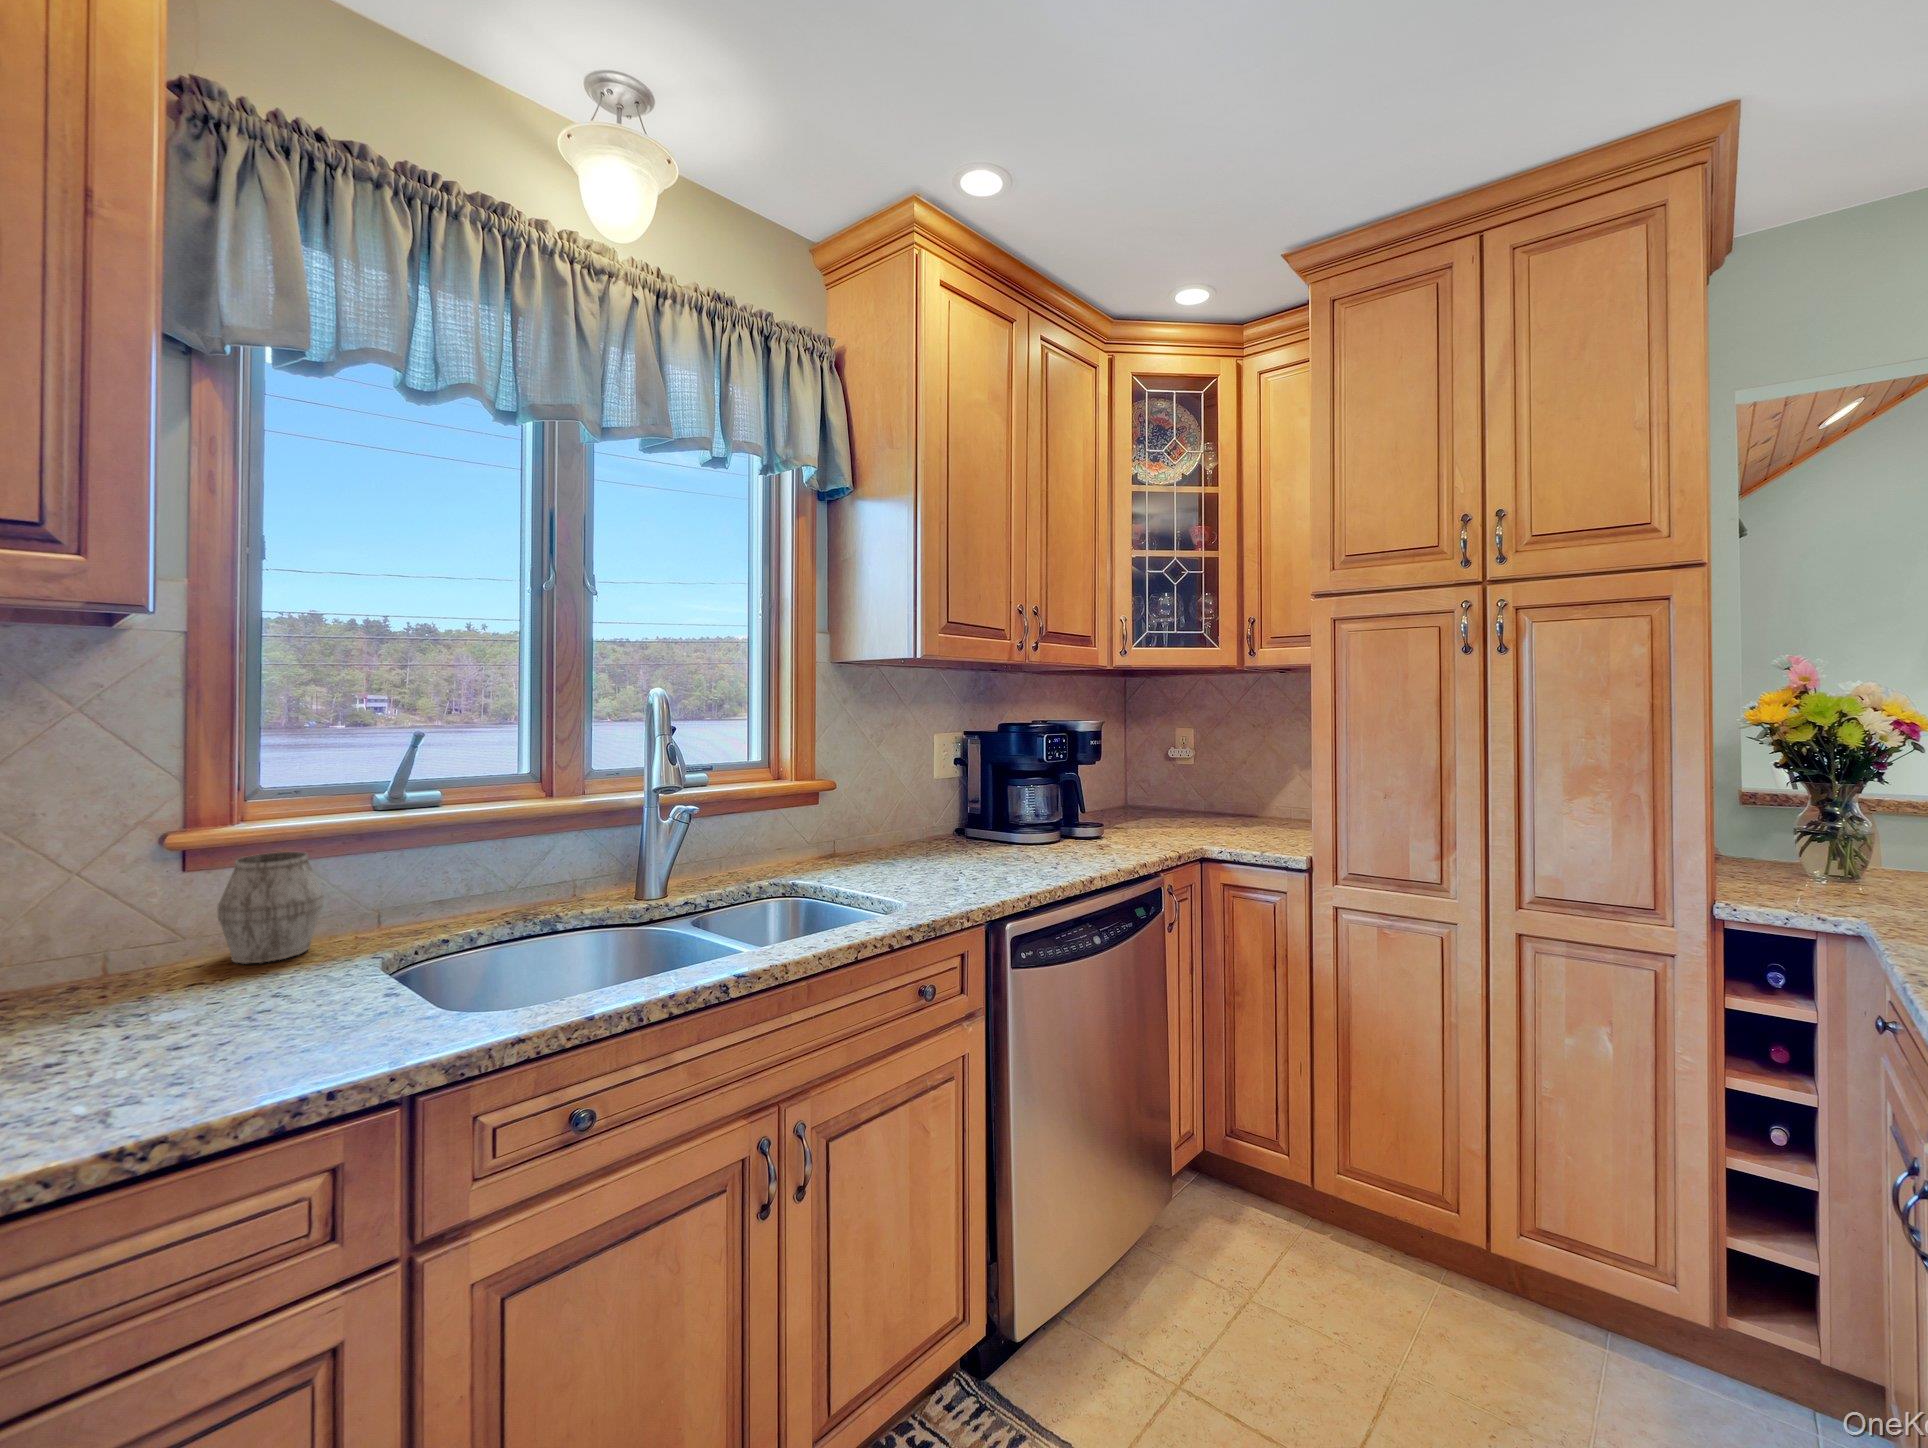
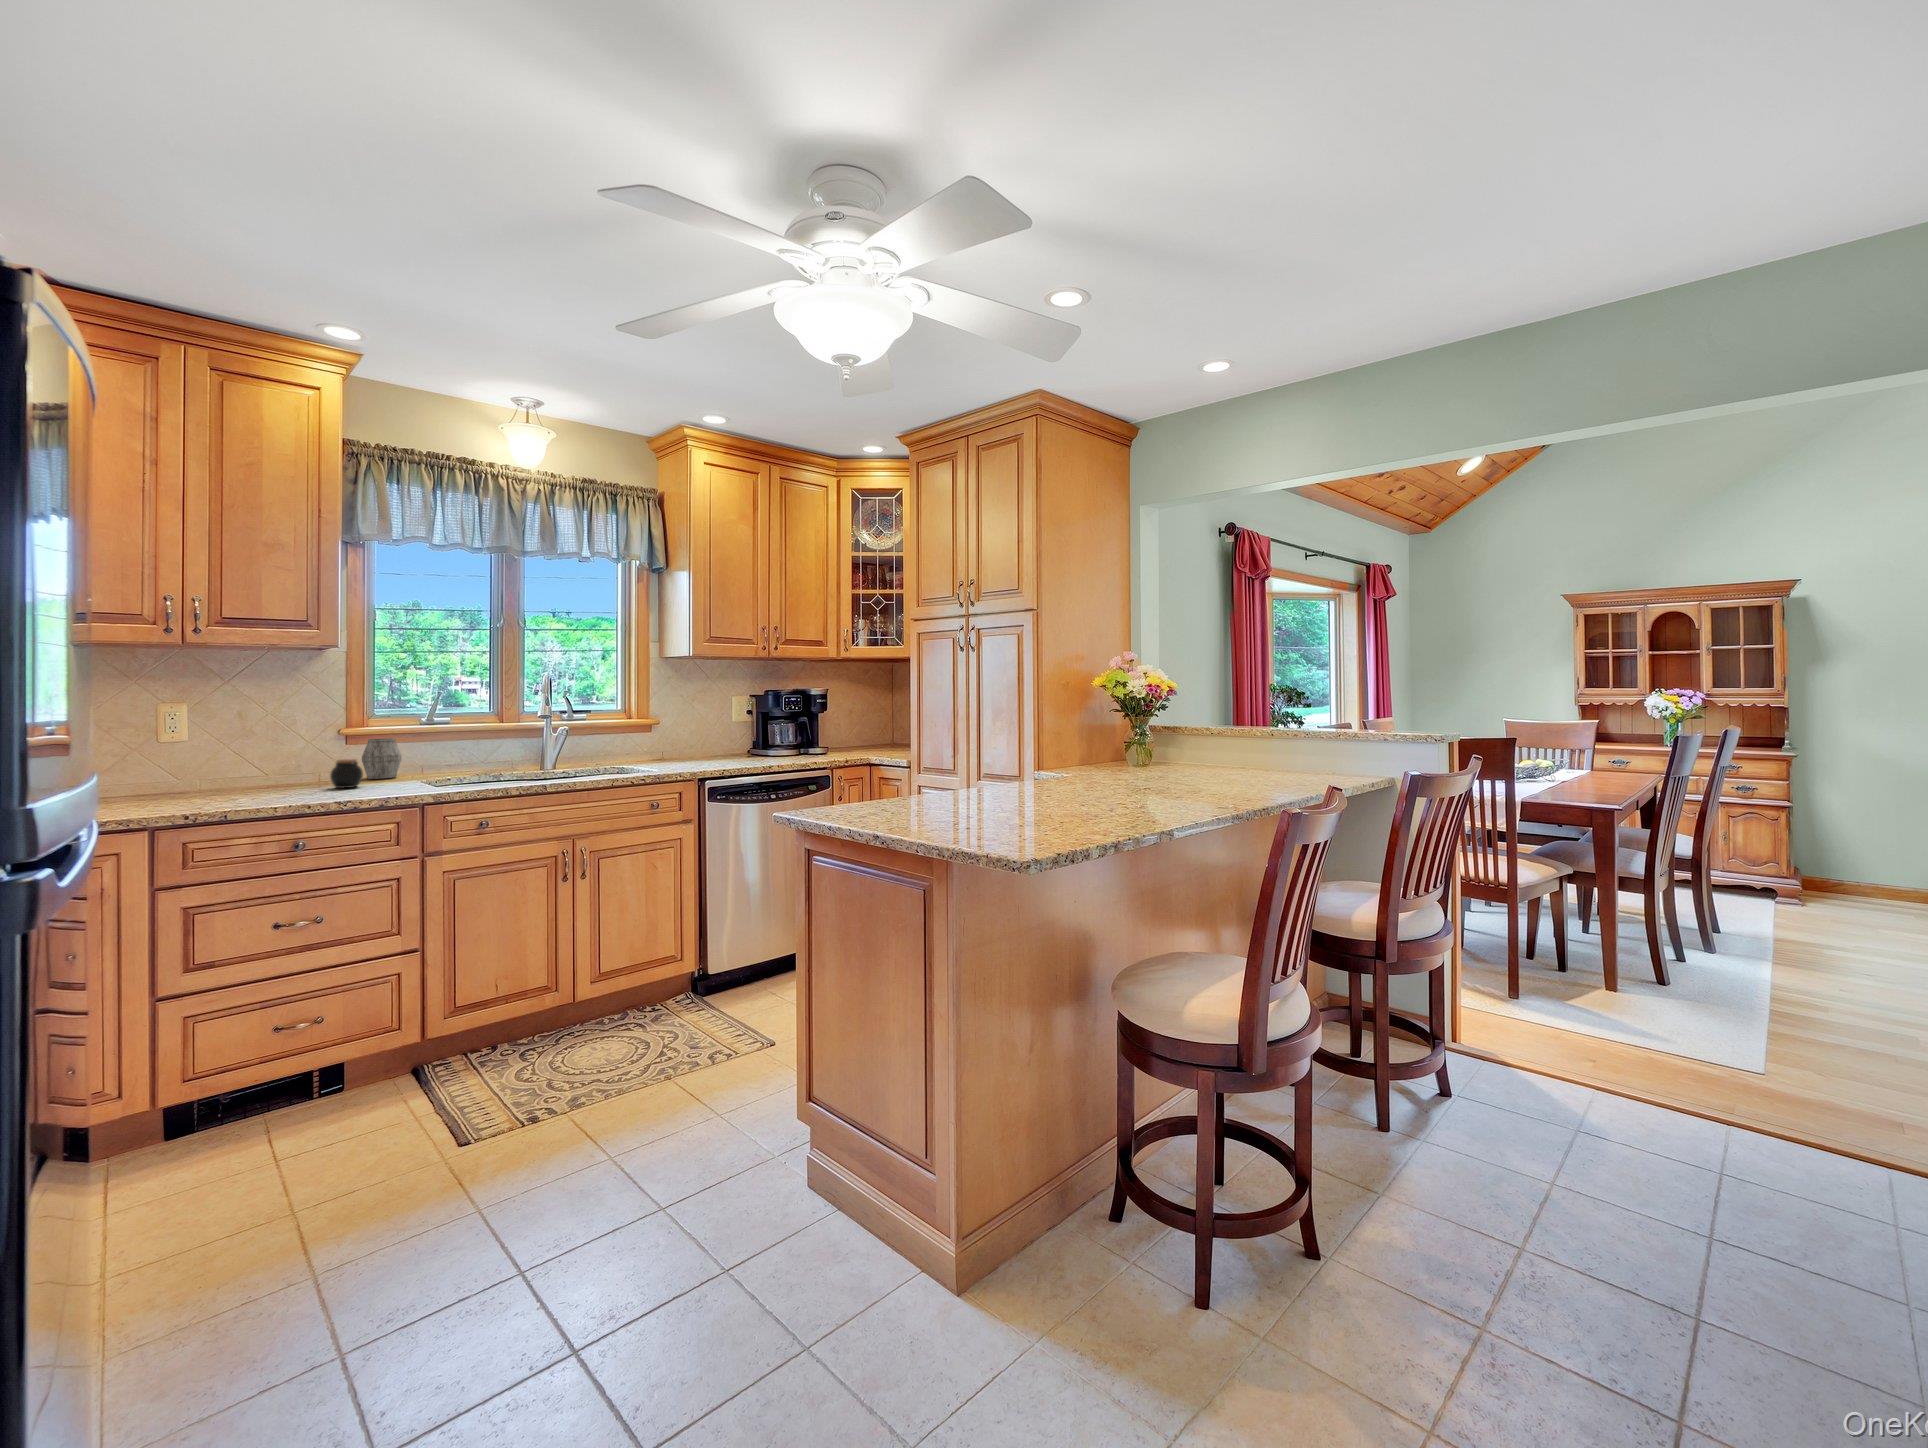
jar: none [107,945,214,1042] -> present [330,759,363,788]

